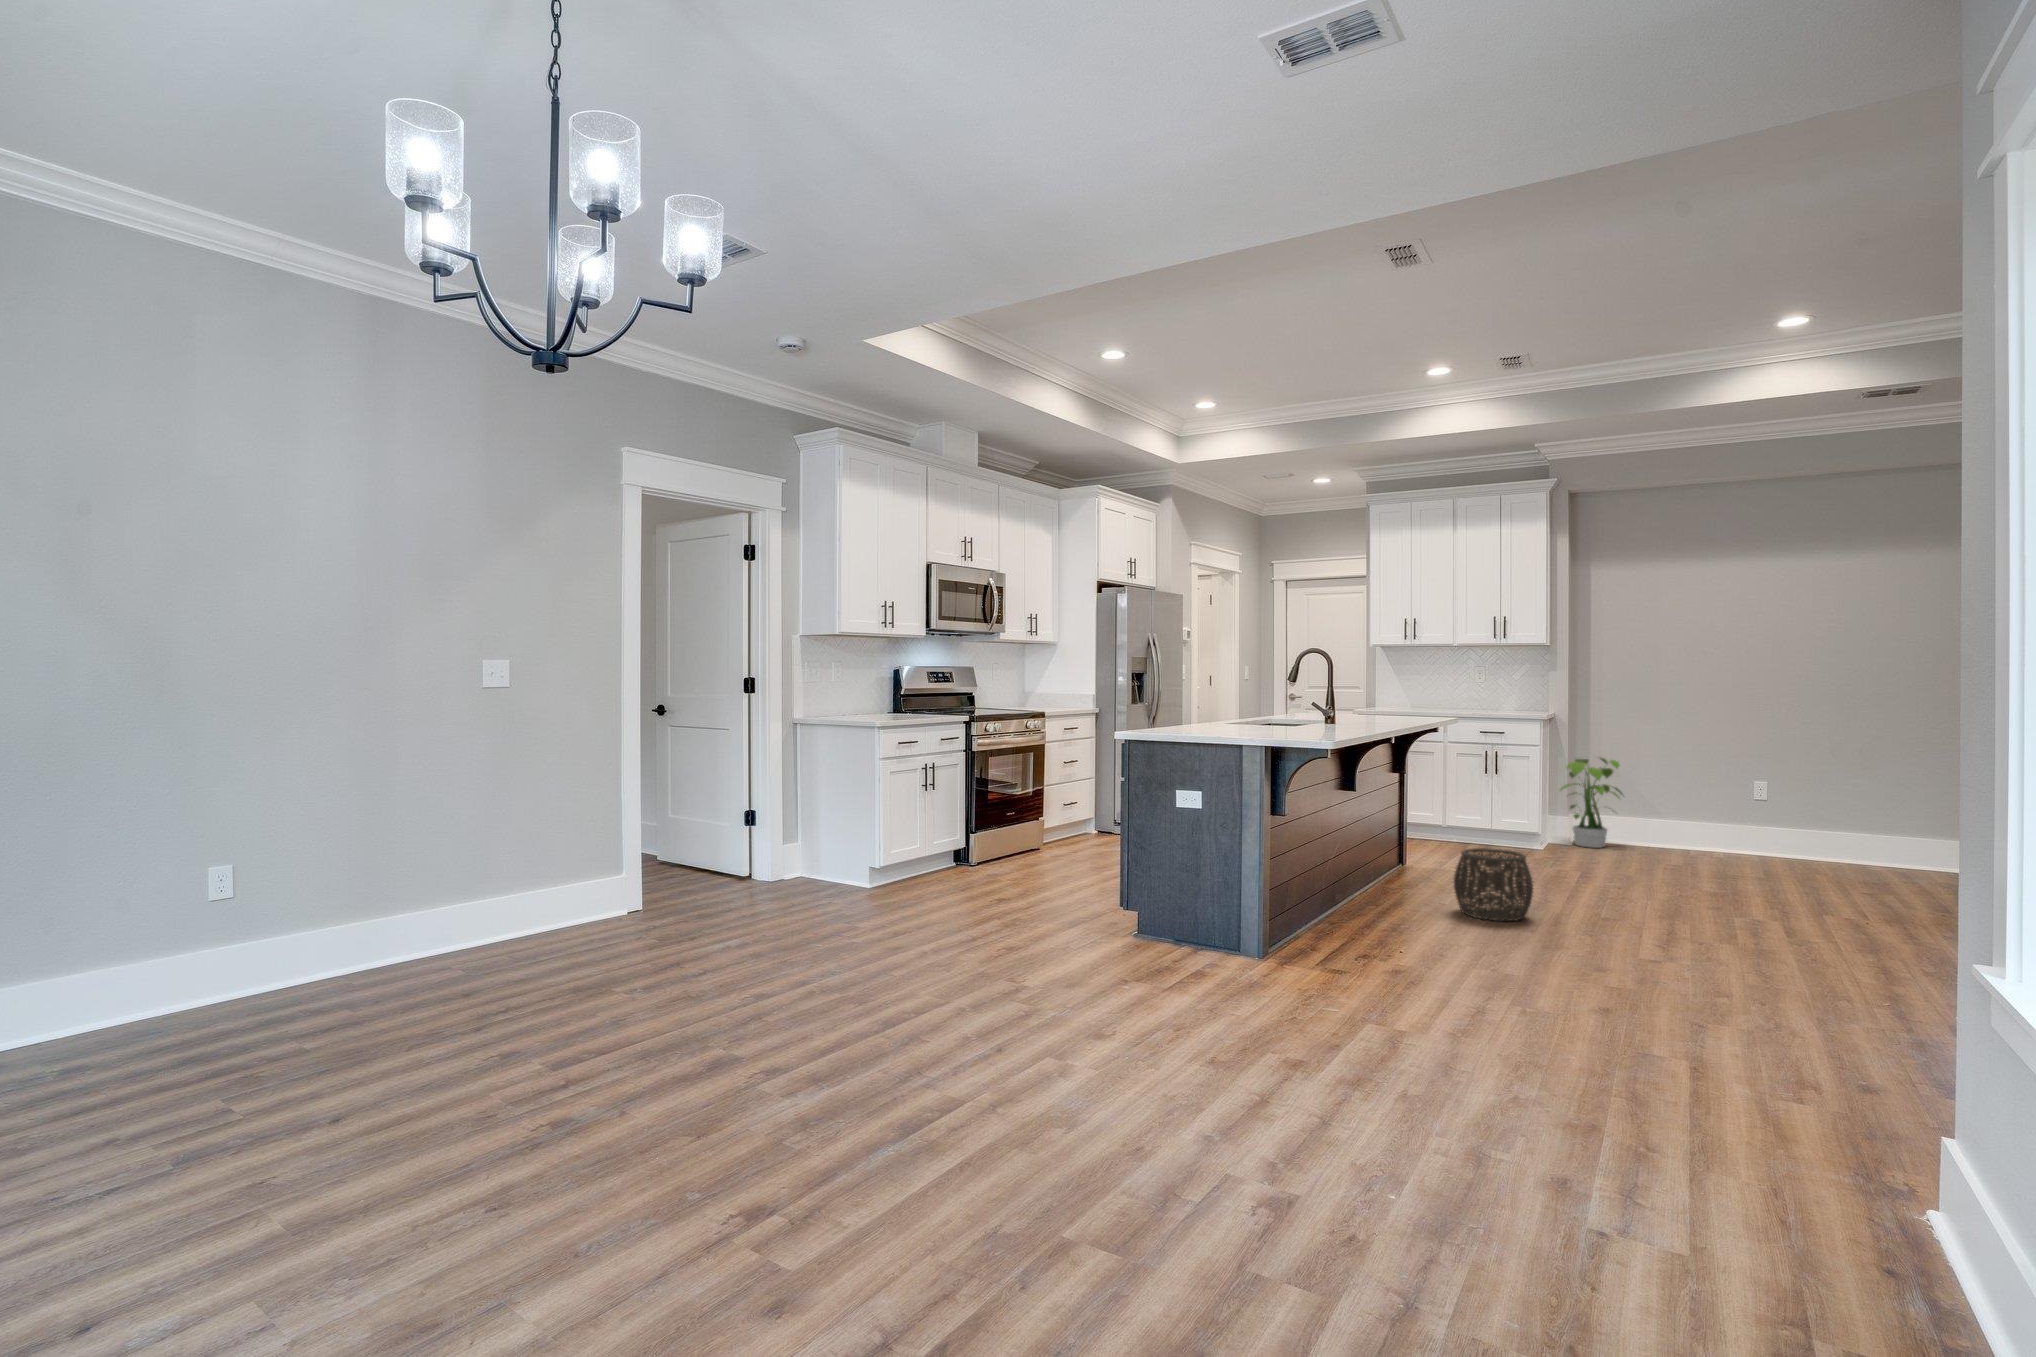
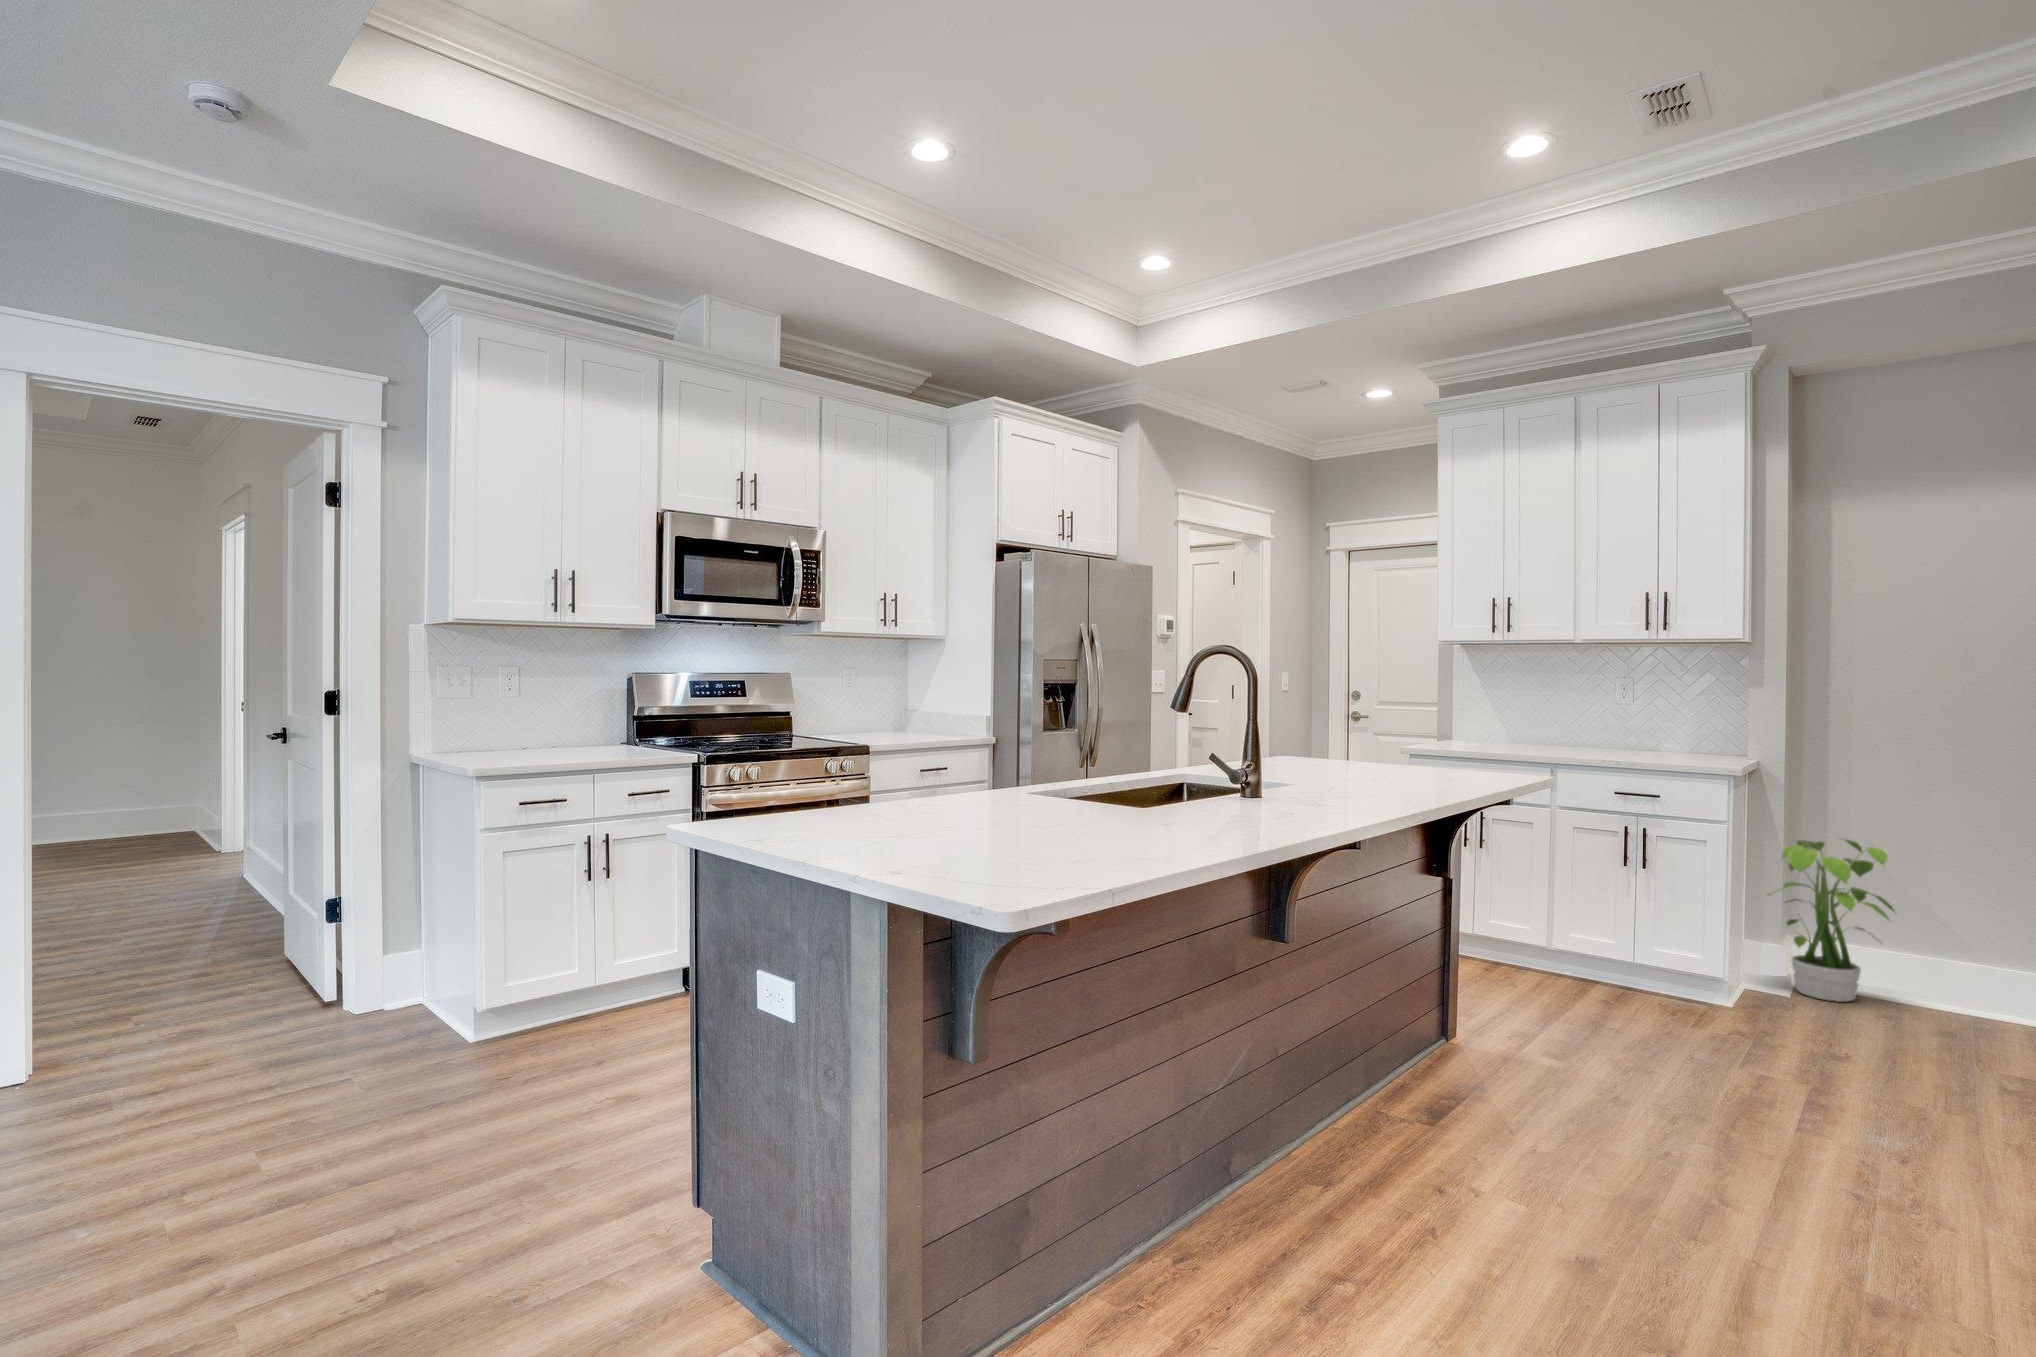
woven basket: present [1454,848,1533,921] -> none [1500,1078,1693,1283]

